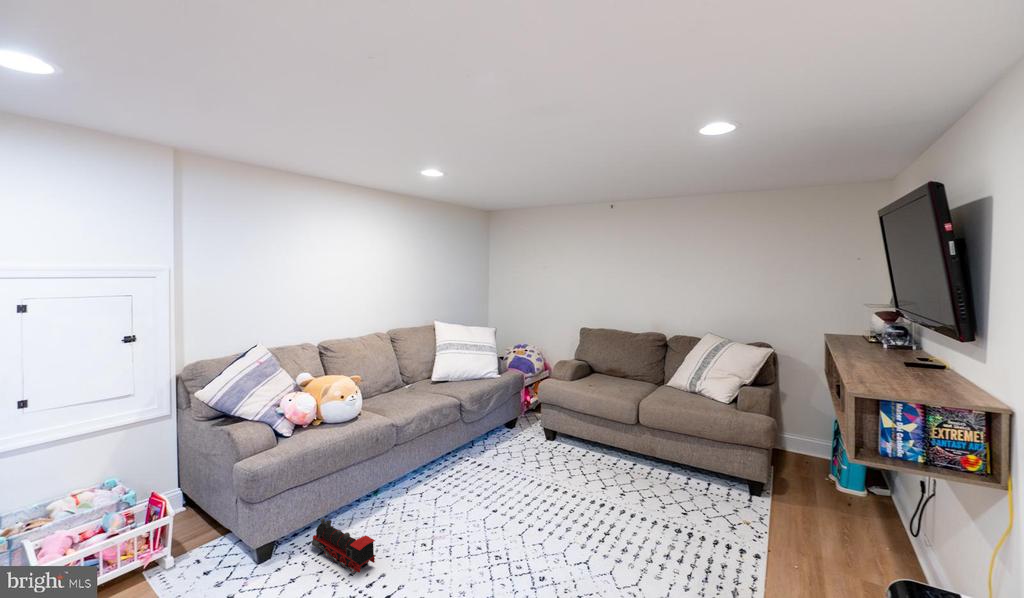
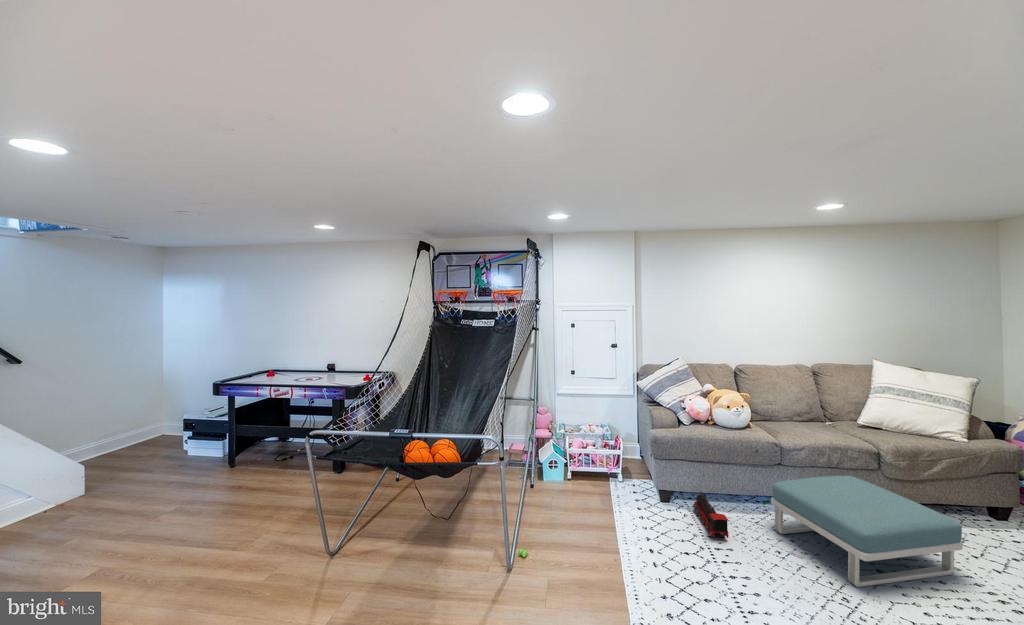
footstool: none [401,434,533,540] -> present [771,476,963,587]

